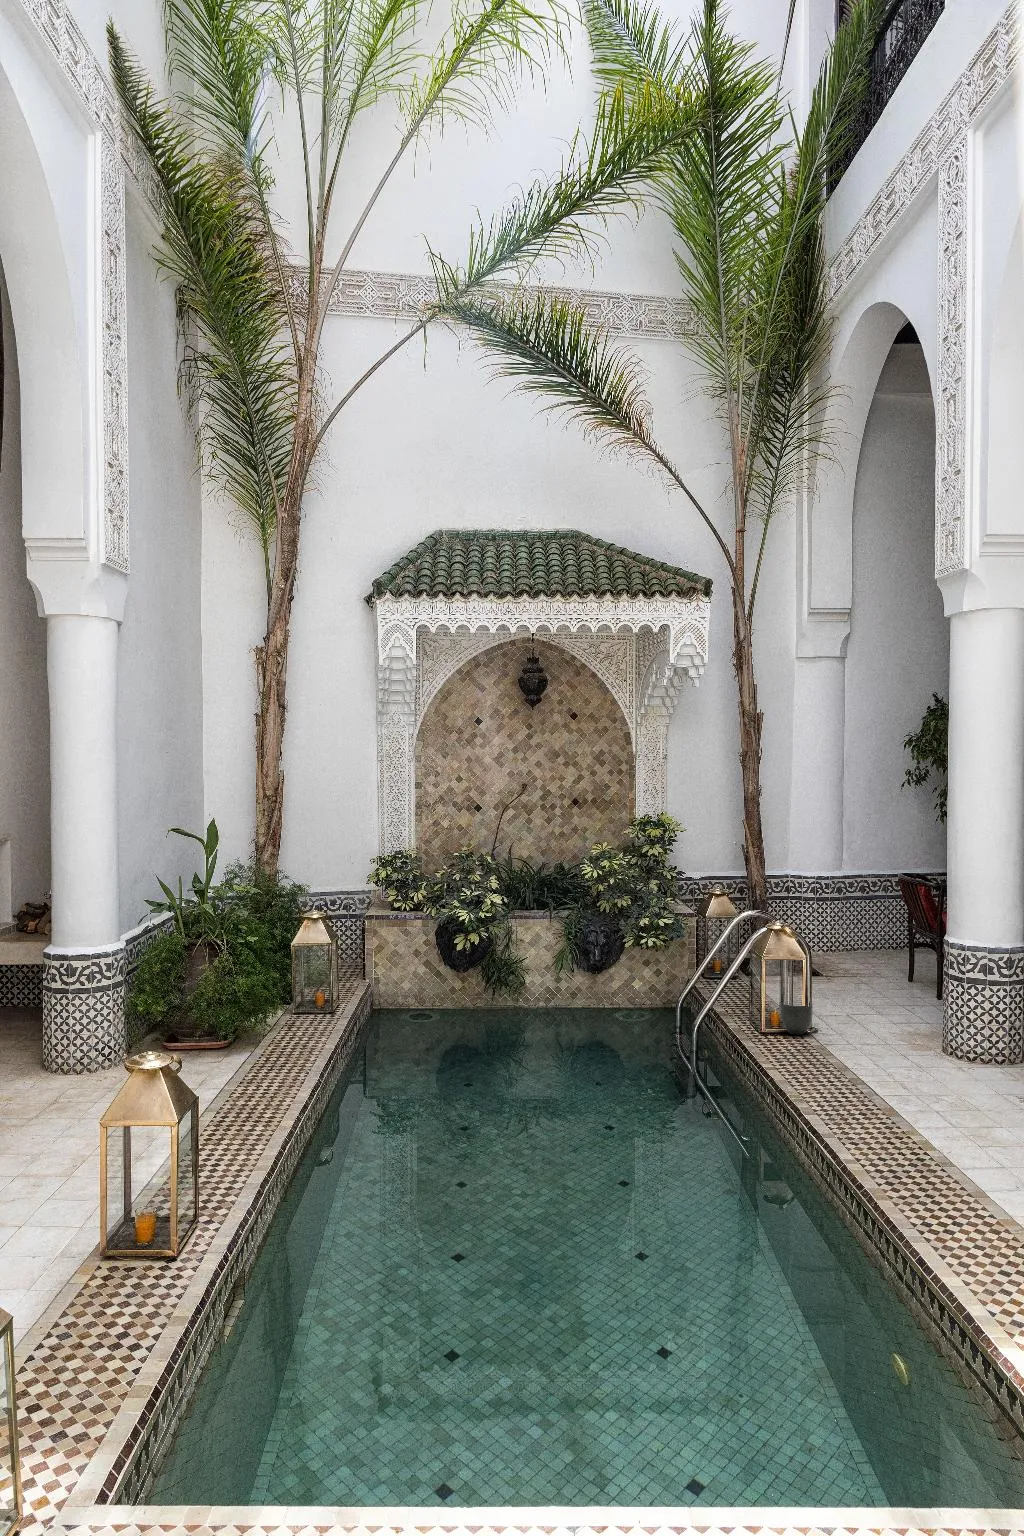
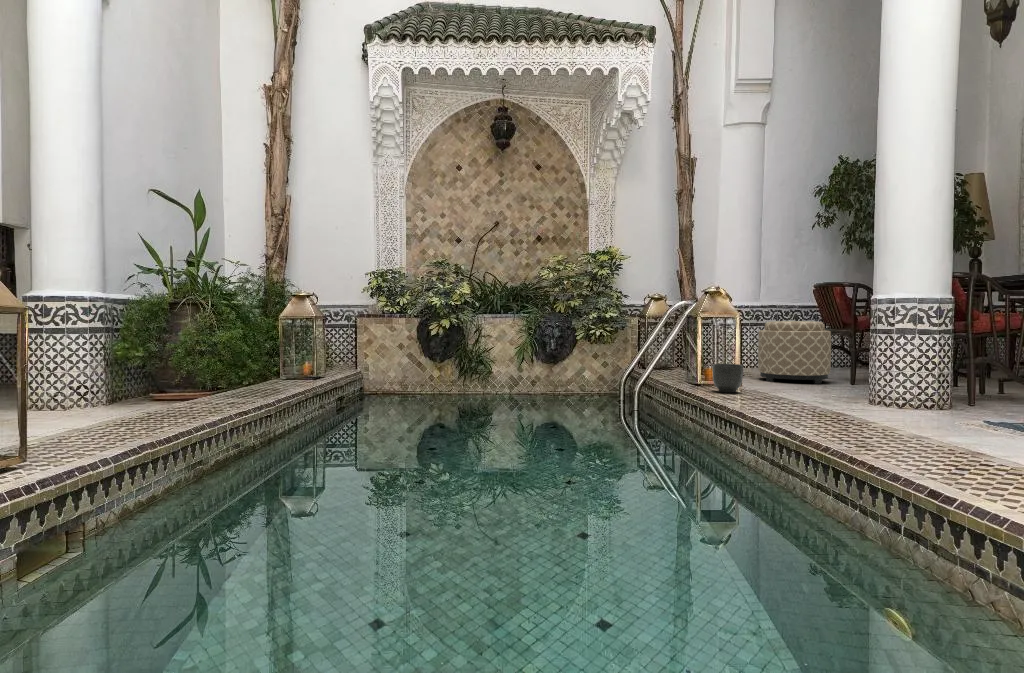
ottoman: none [837,926,919,1006] -> present [758,321,831,384]

